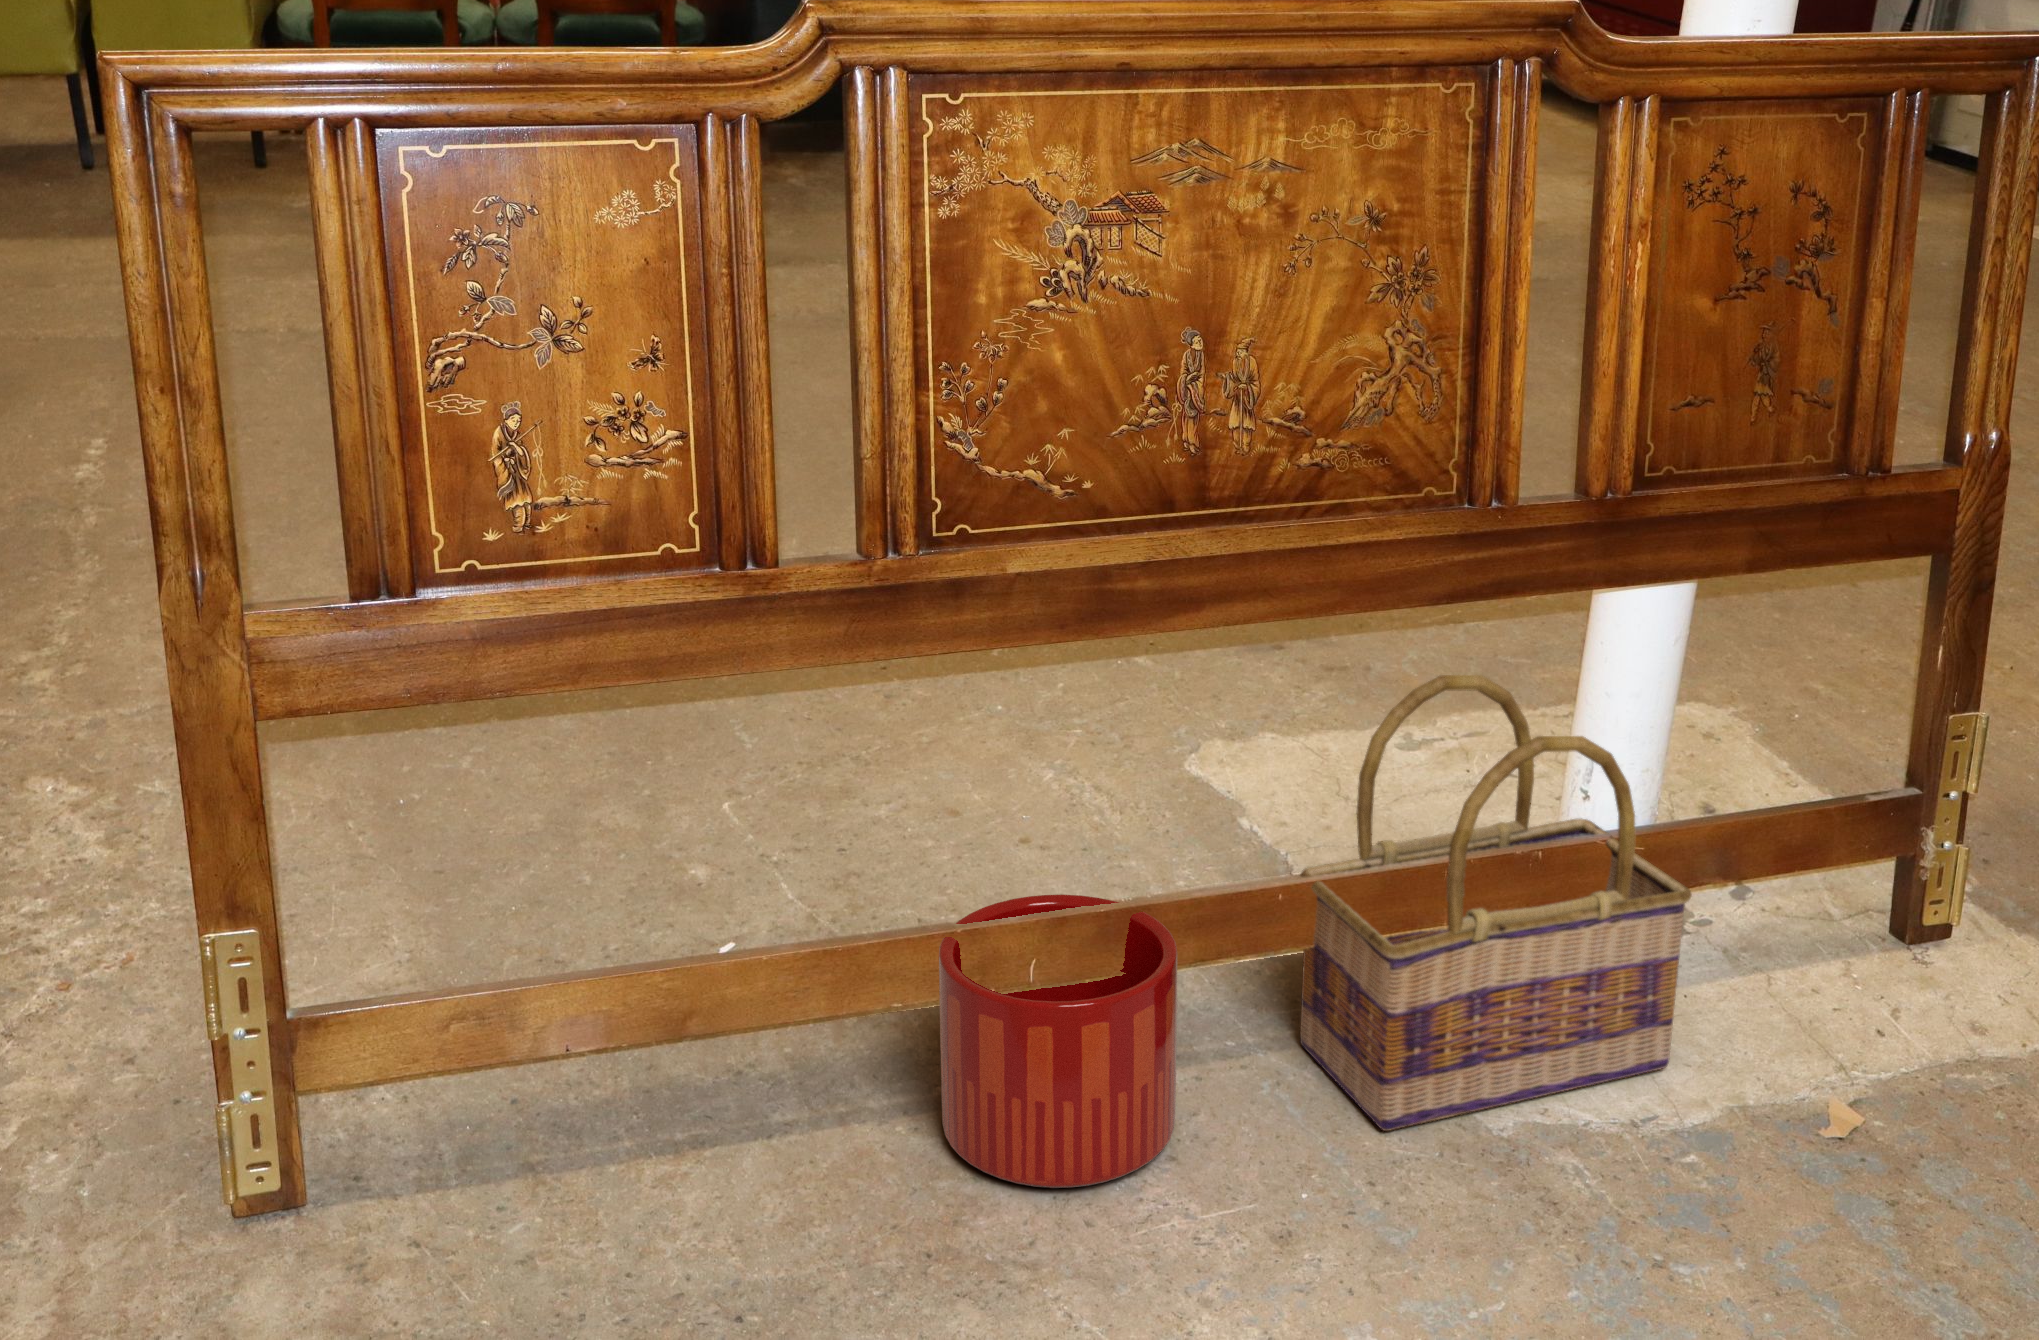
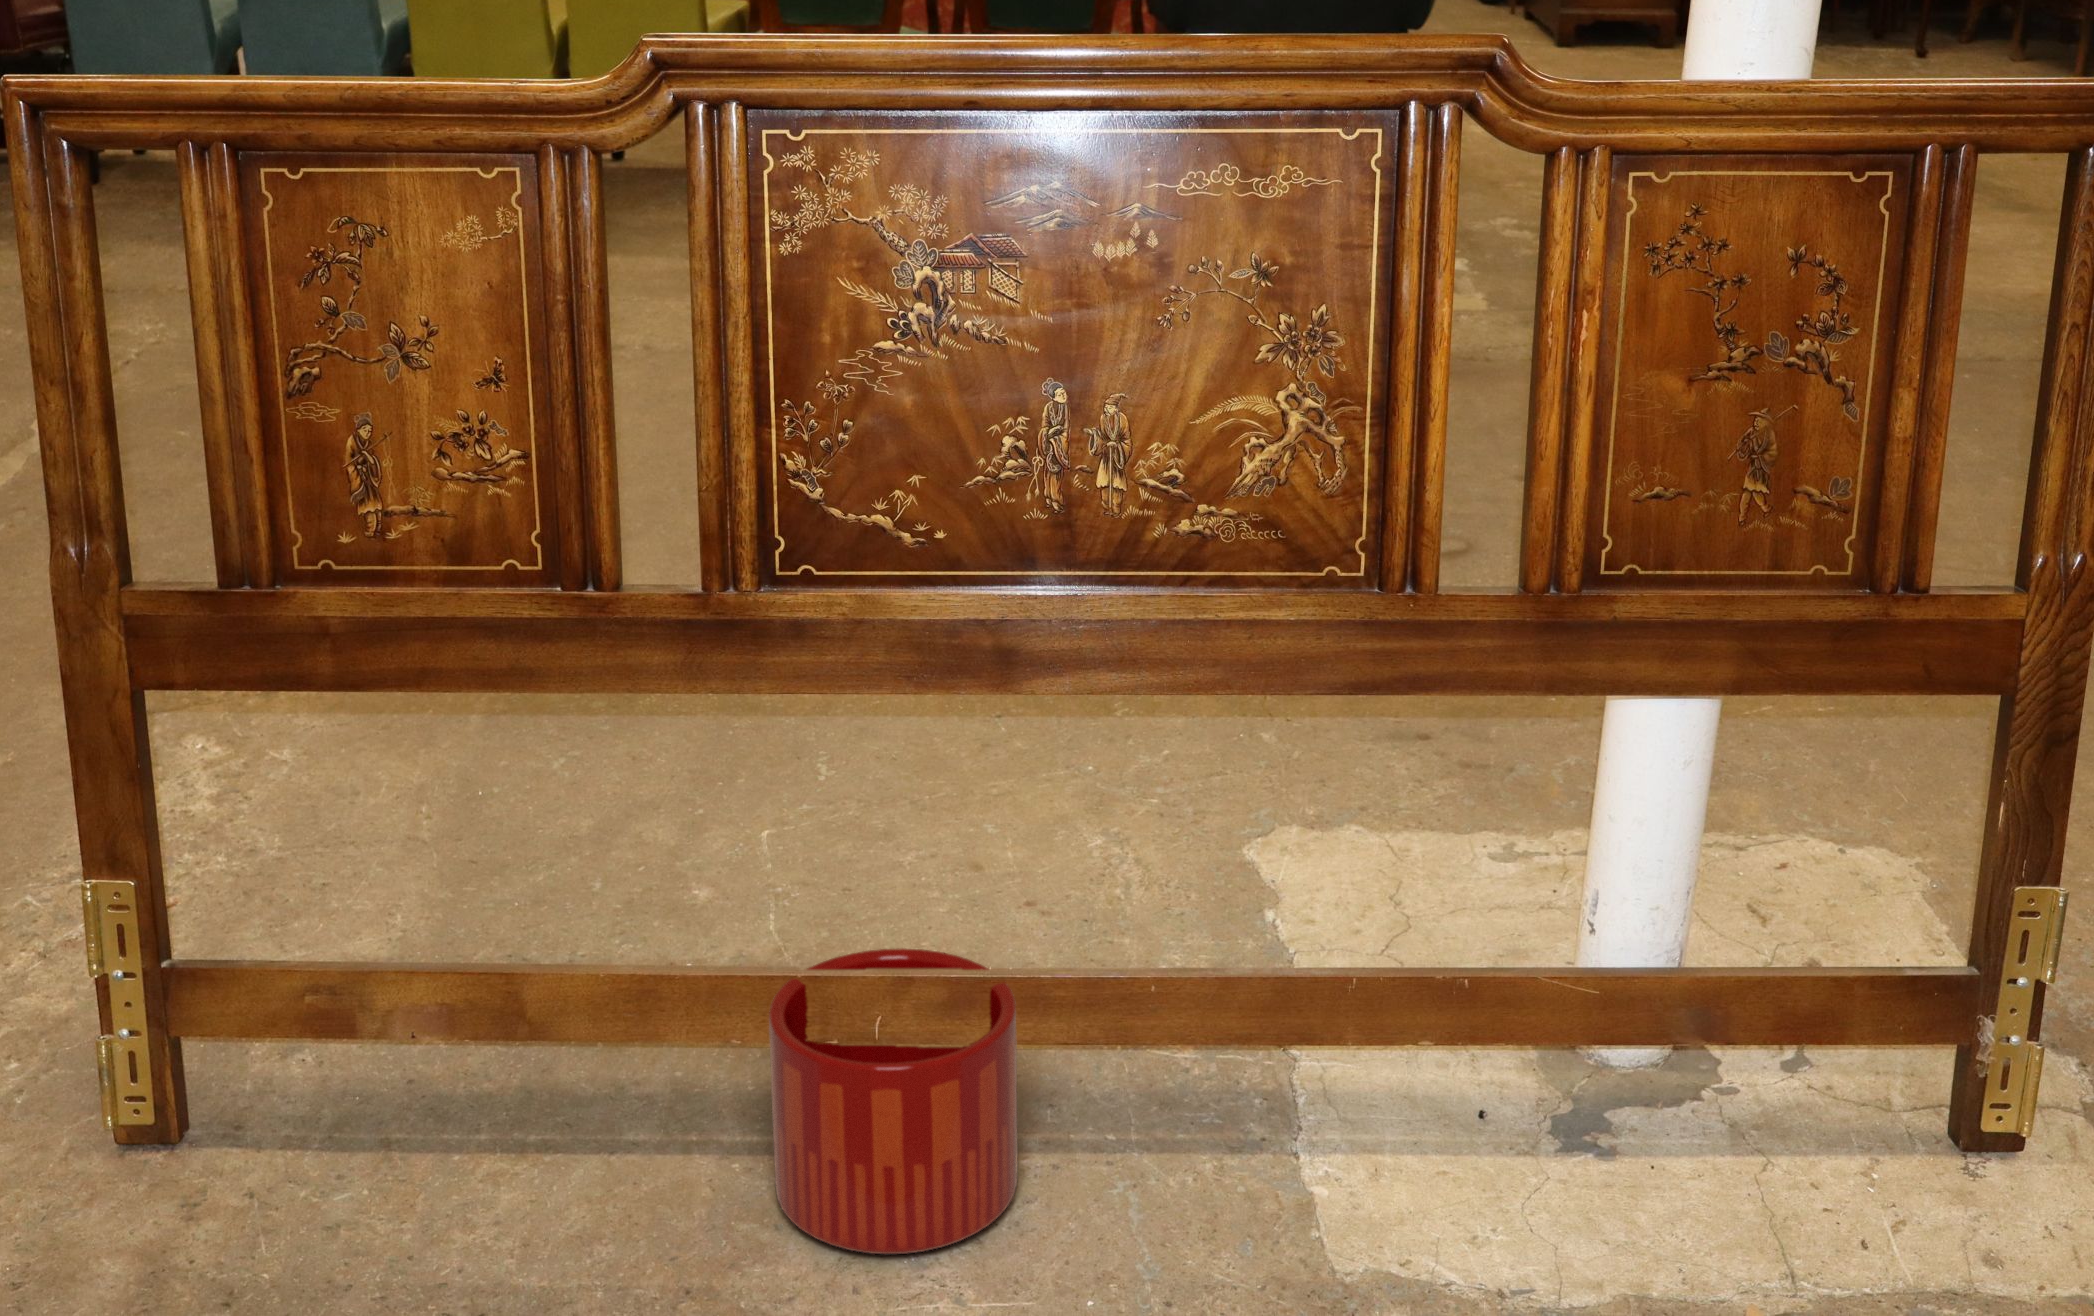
basket: present [1300,675,1692,1131] -> none [1194,770,1608,1254]

